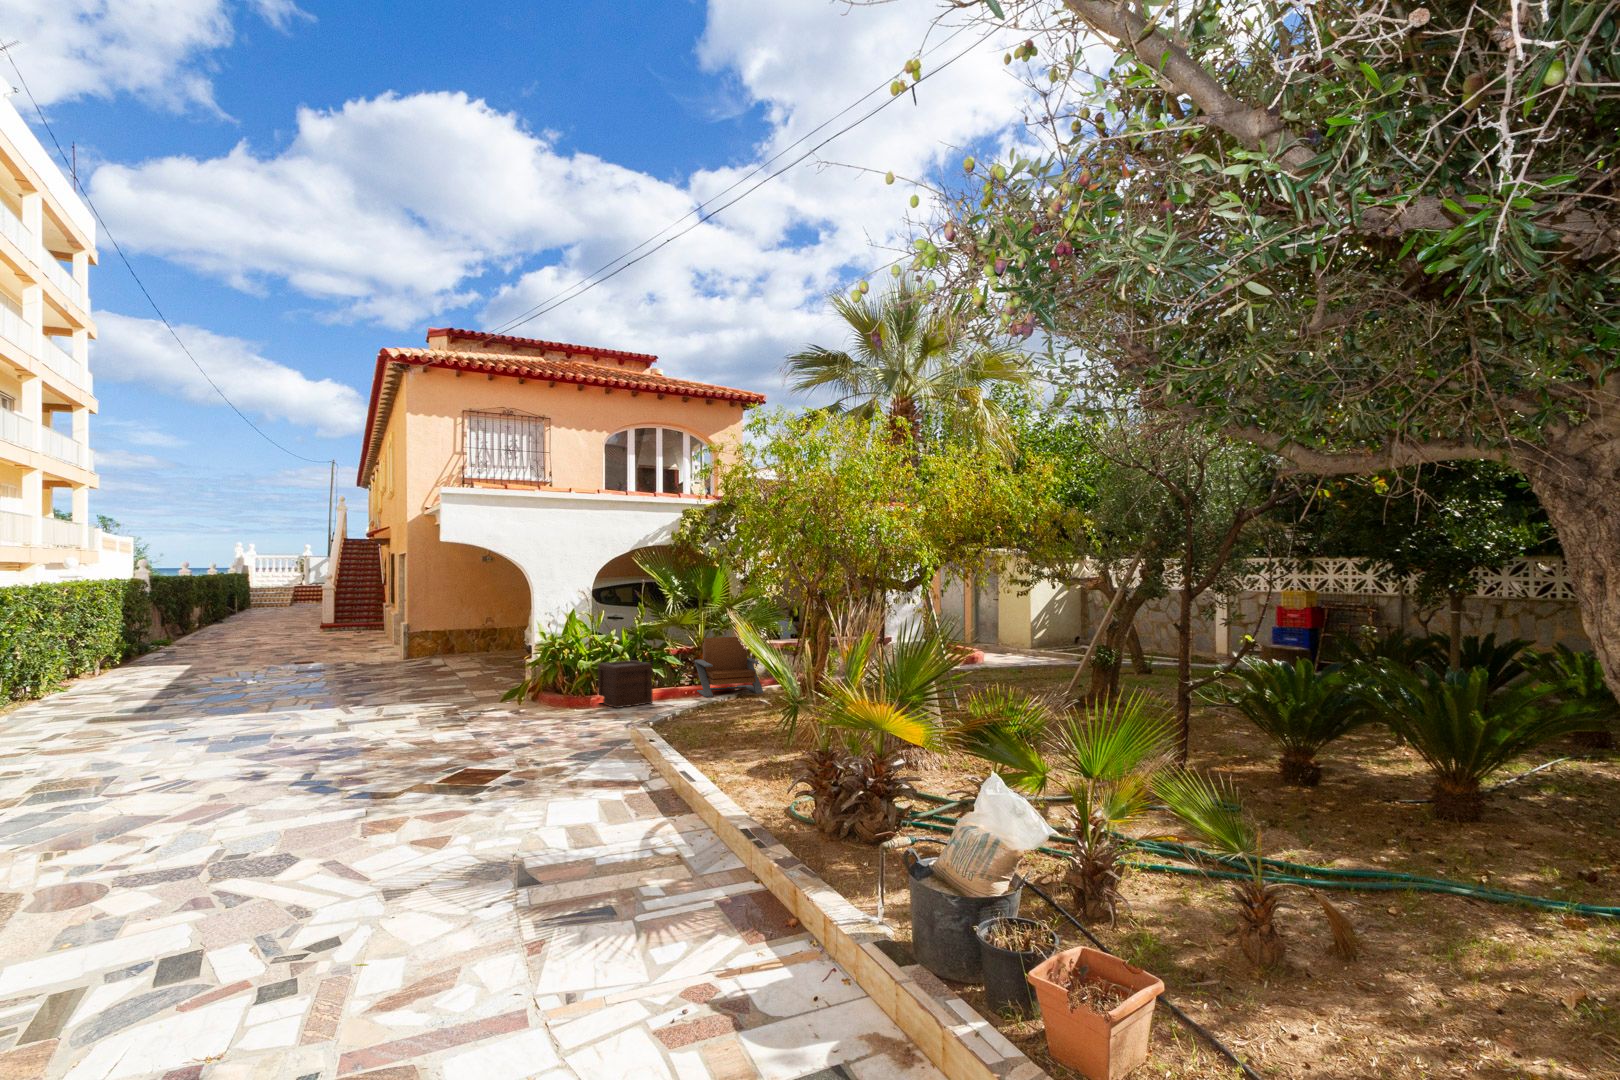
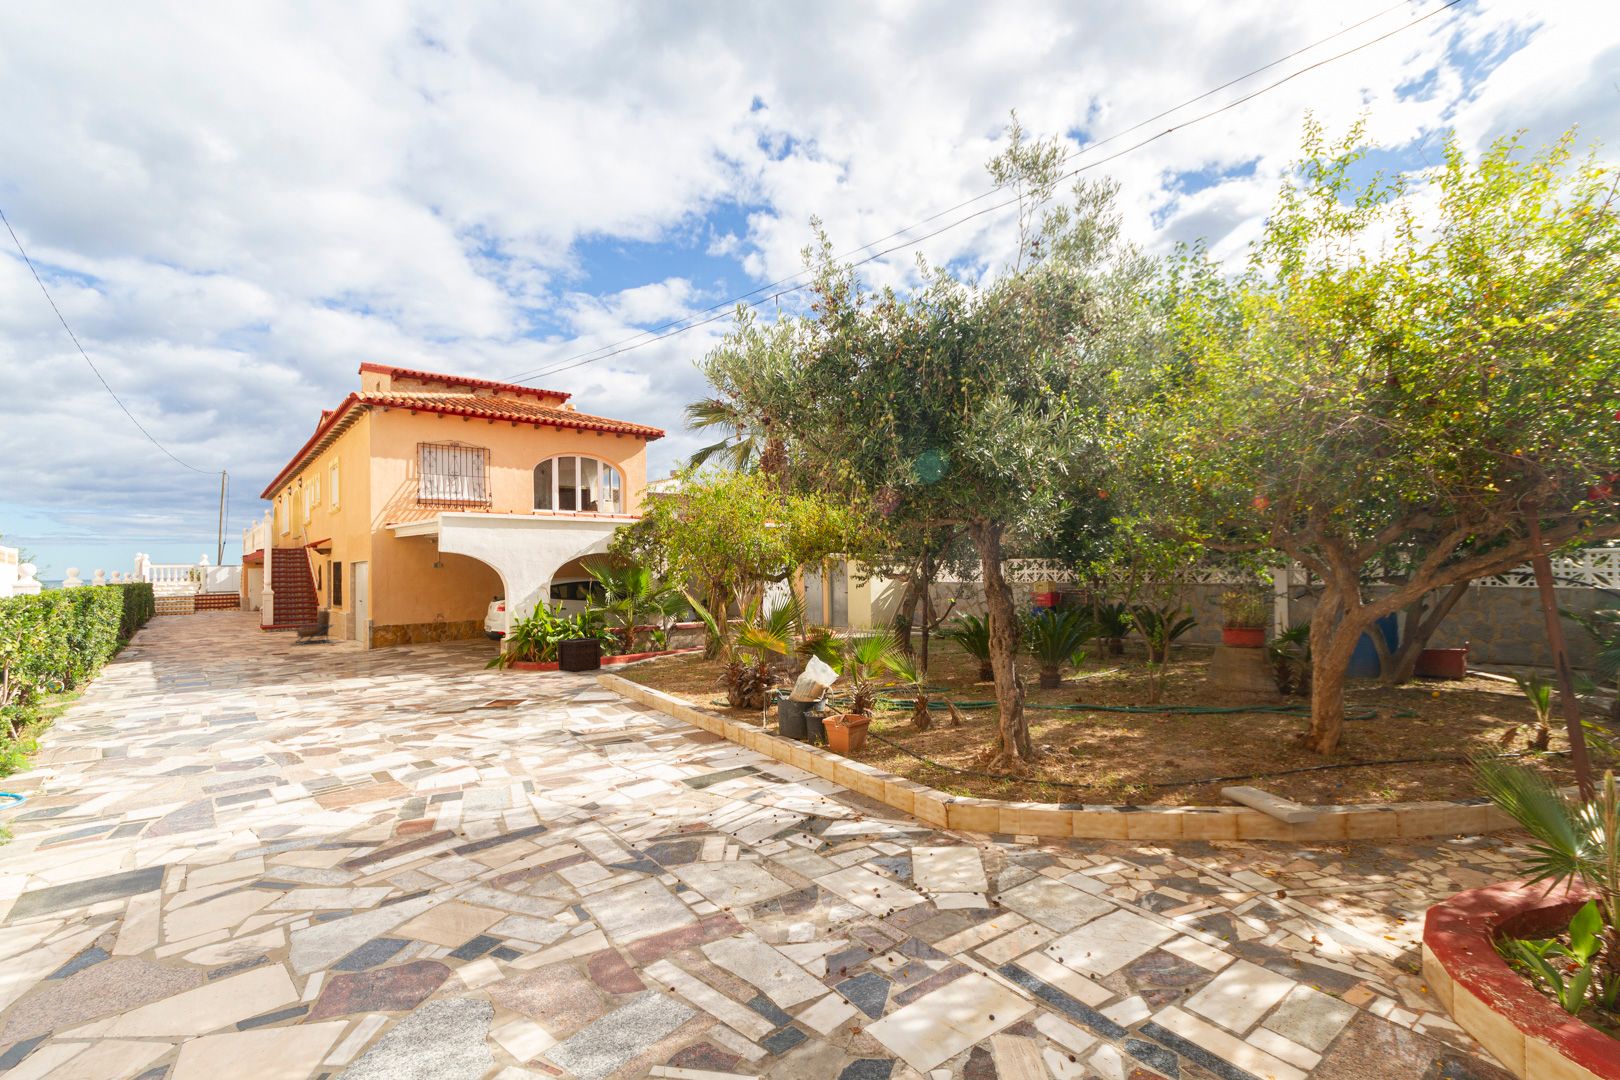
lounge chair: present [695,637,763,697] -> present [296,611,333,645]

